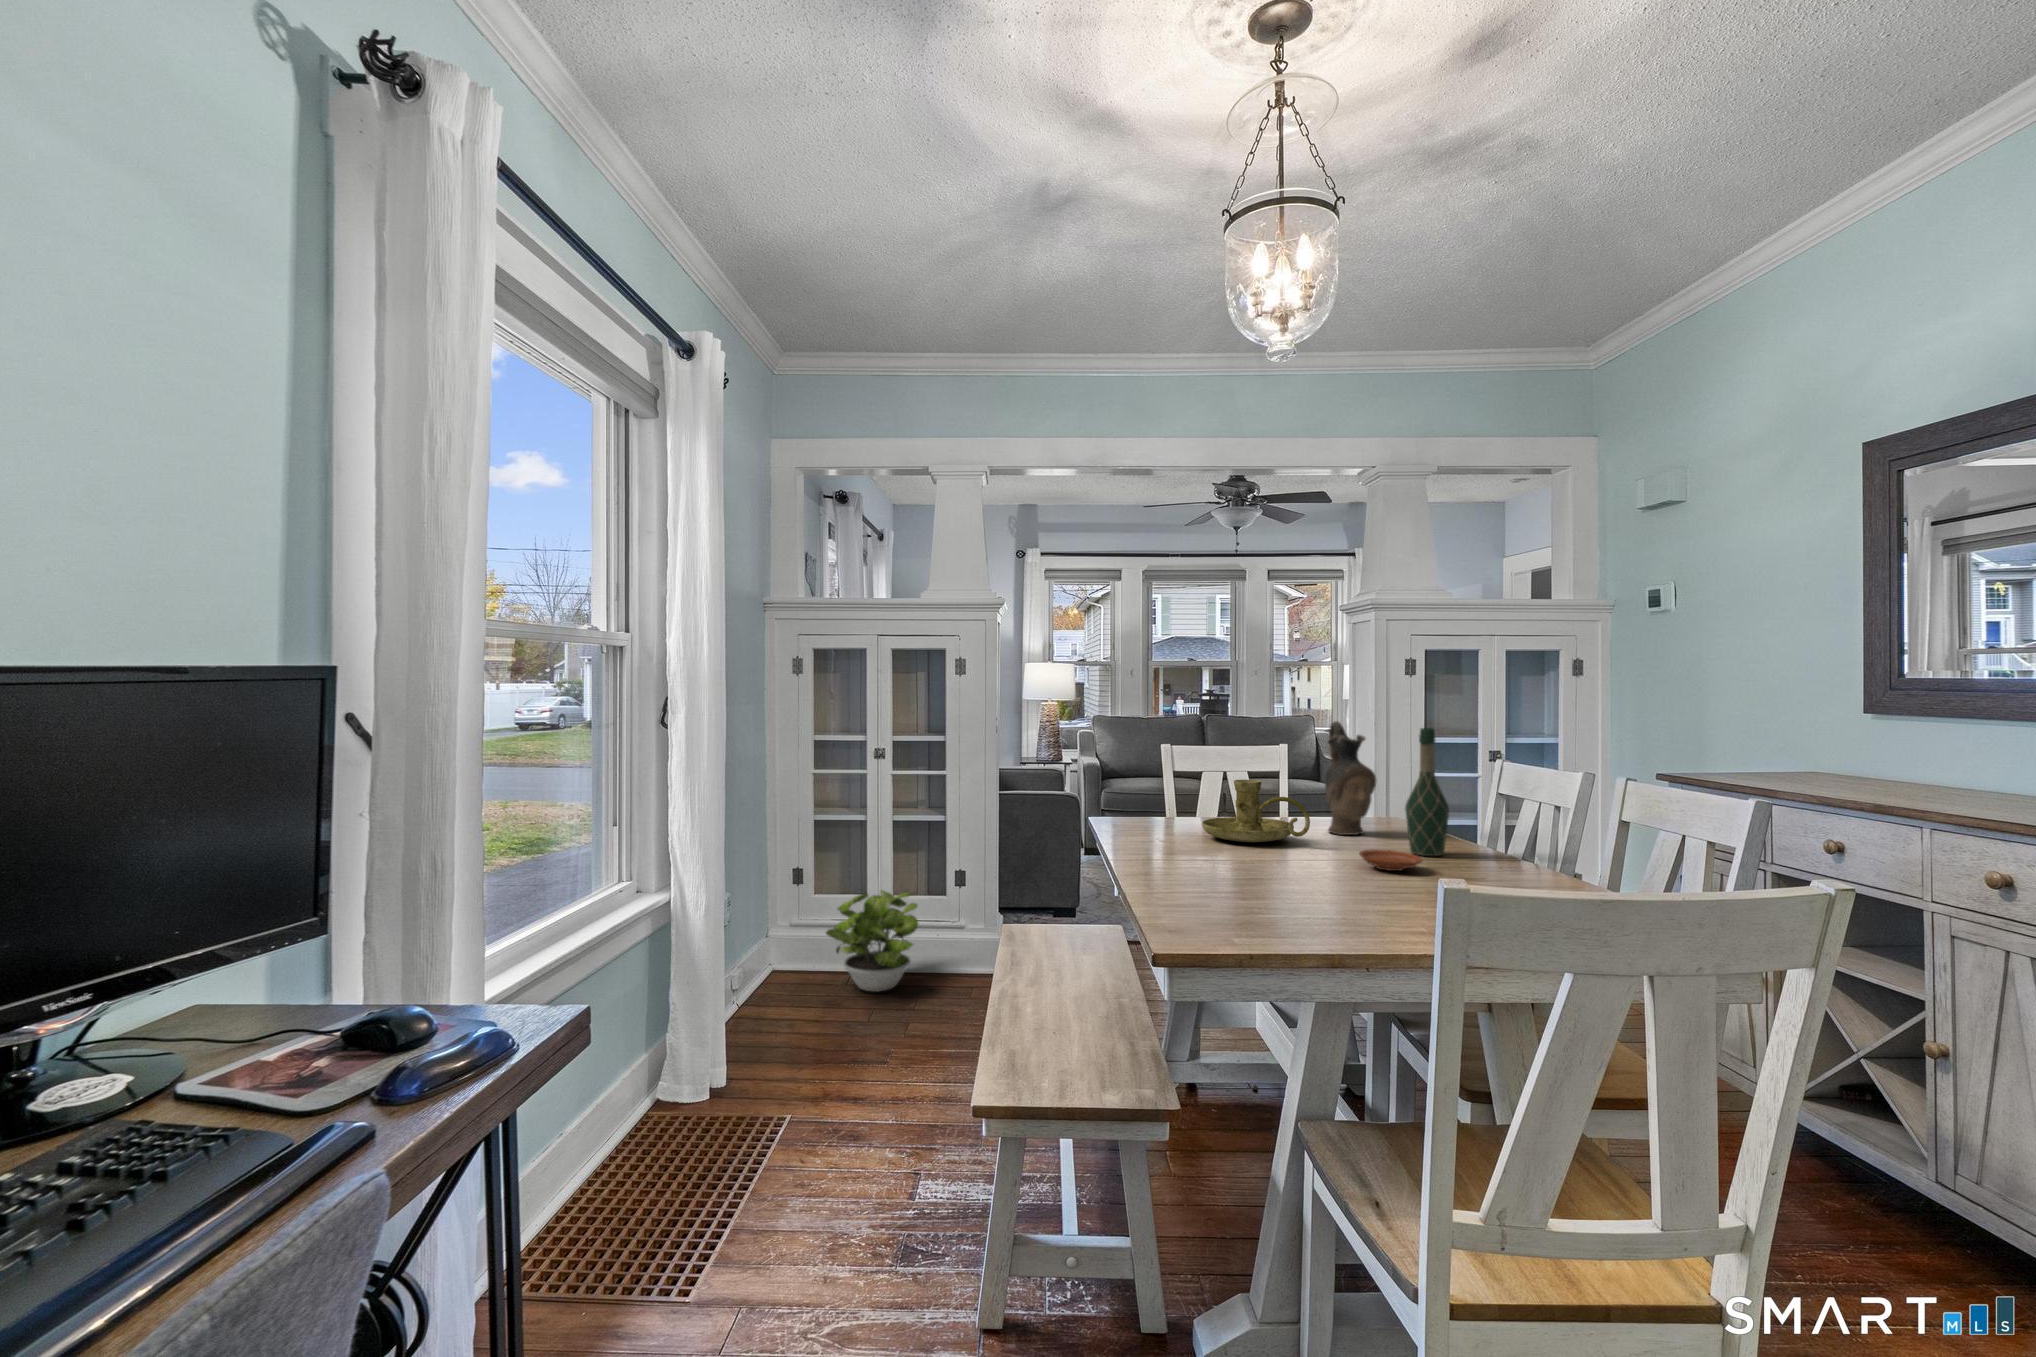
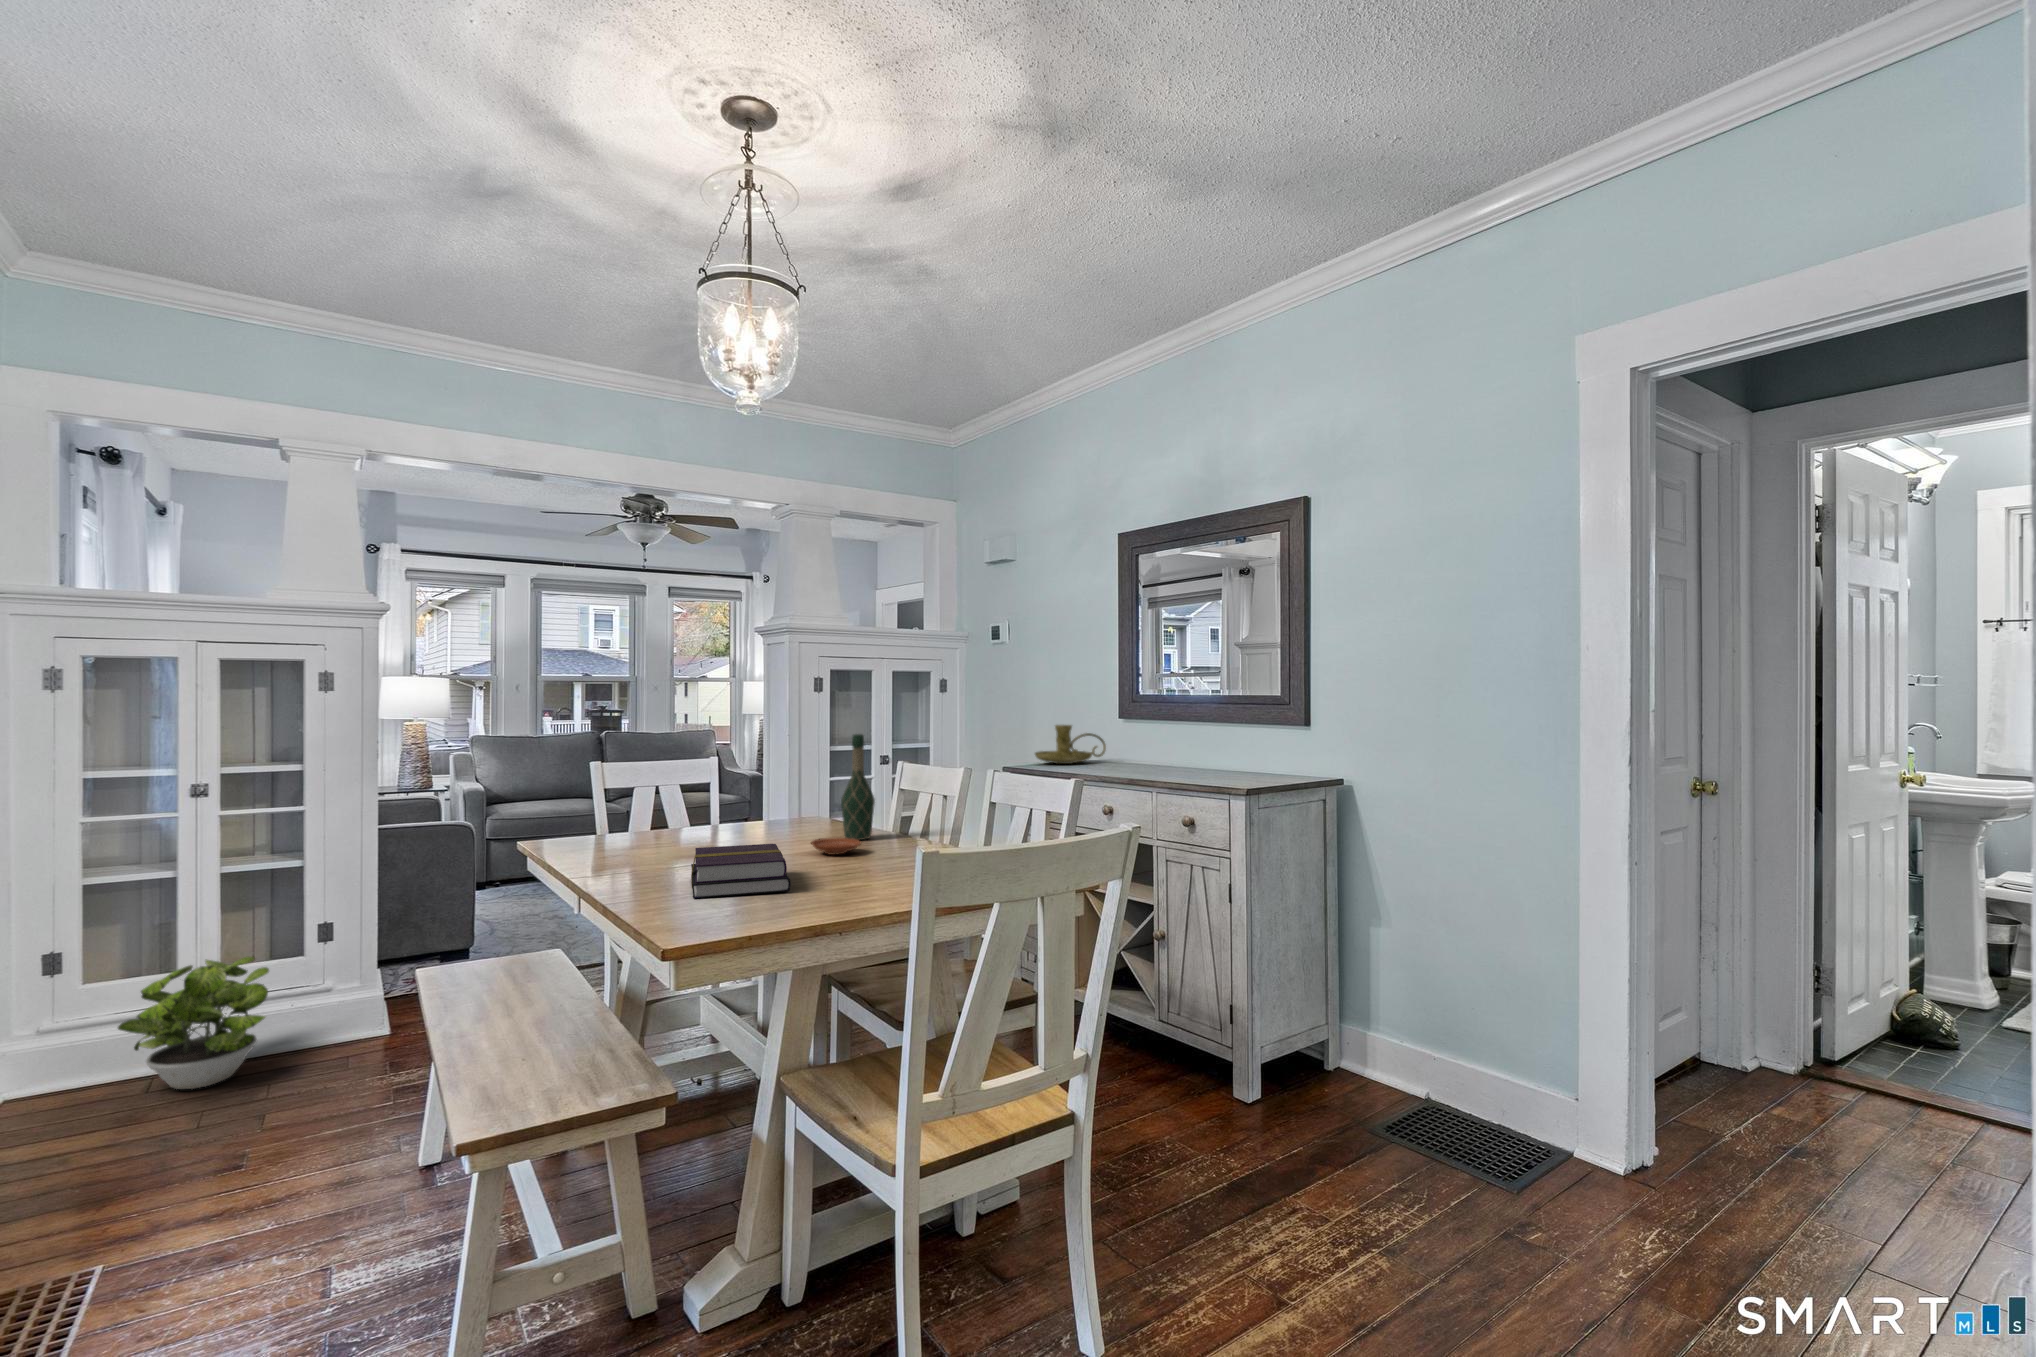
ceramic pitcher: present [1325,721,1376,835] -> none [770,731,812,831]
candle holder: present [1202,780,1310,843] -> present [1035,725,1106,764]
book: none [1203,845,1312,908] -> present [691,844,791,898]

